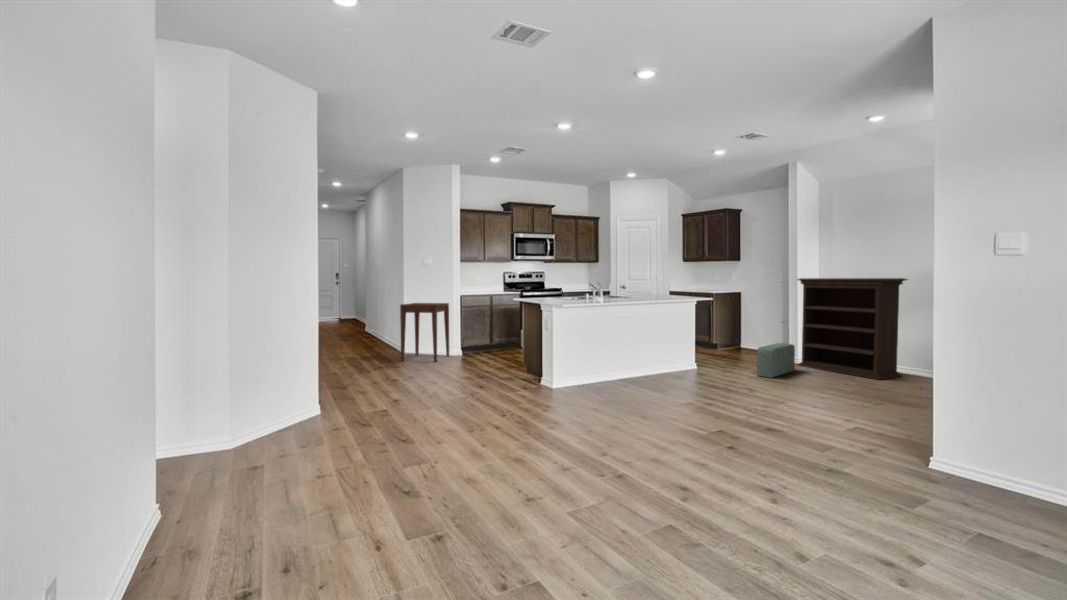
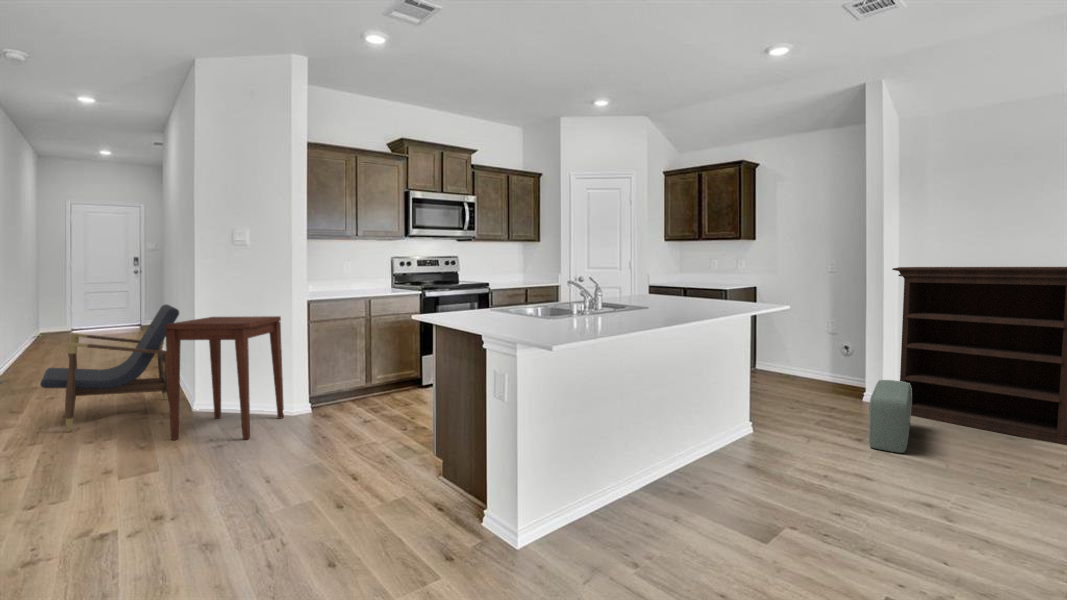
lounge chair: none [336,297,398,357] -> present [40,305,179,432]

